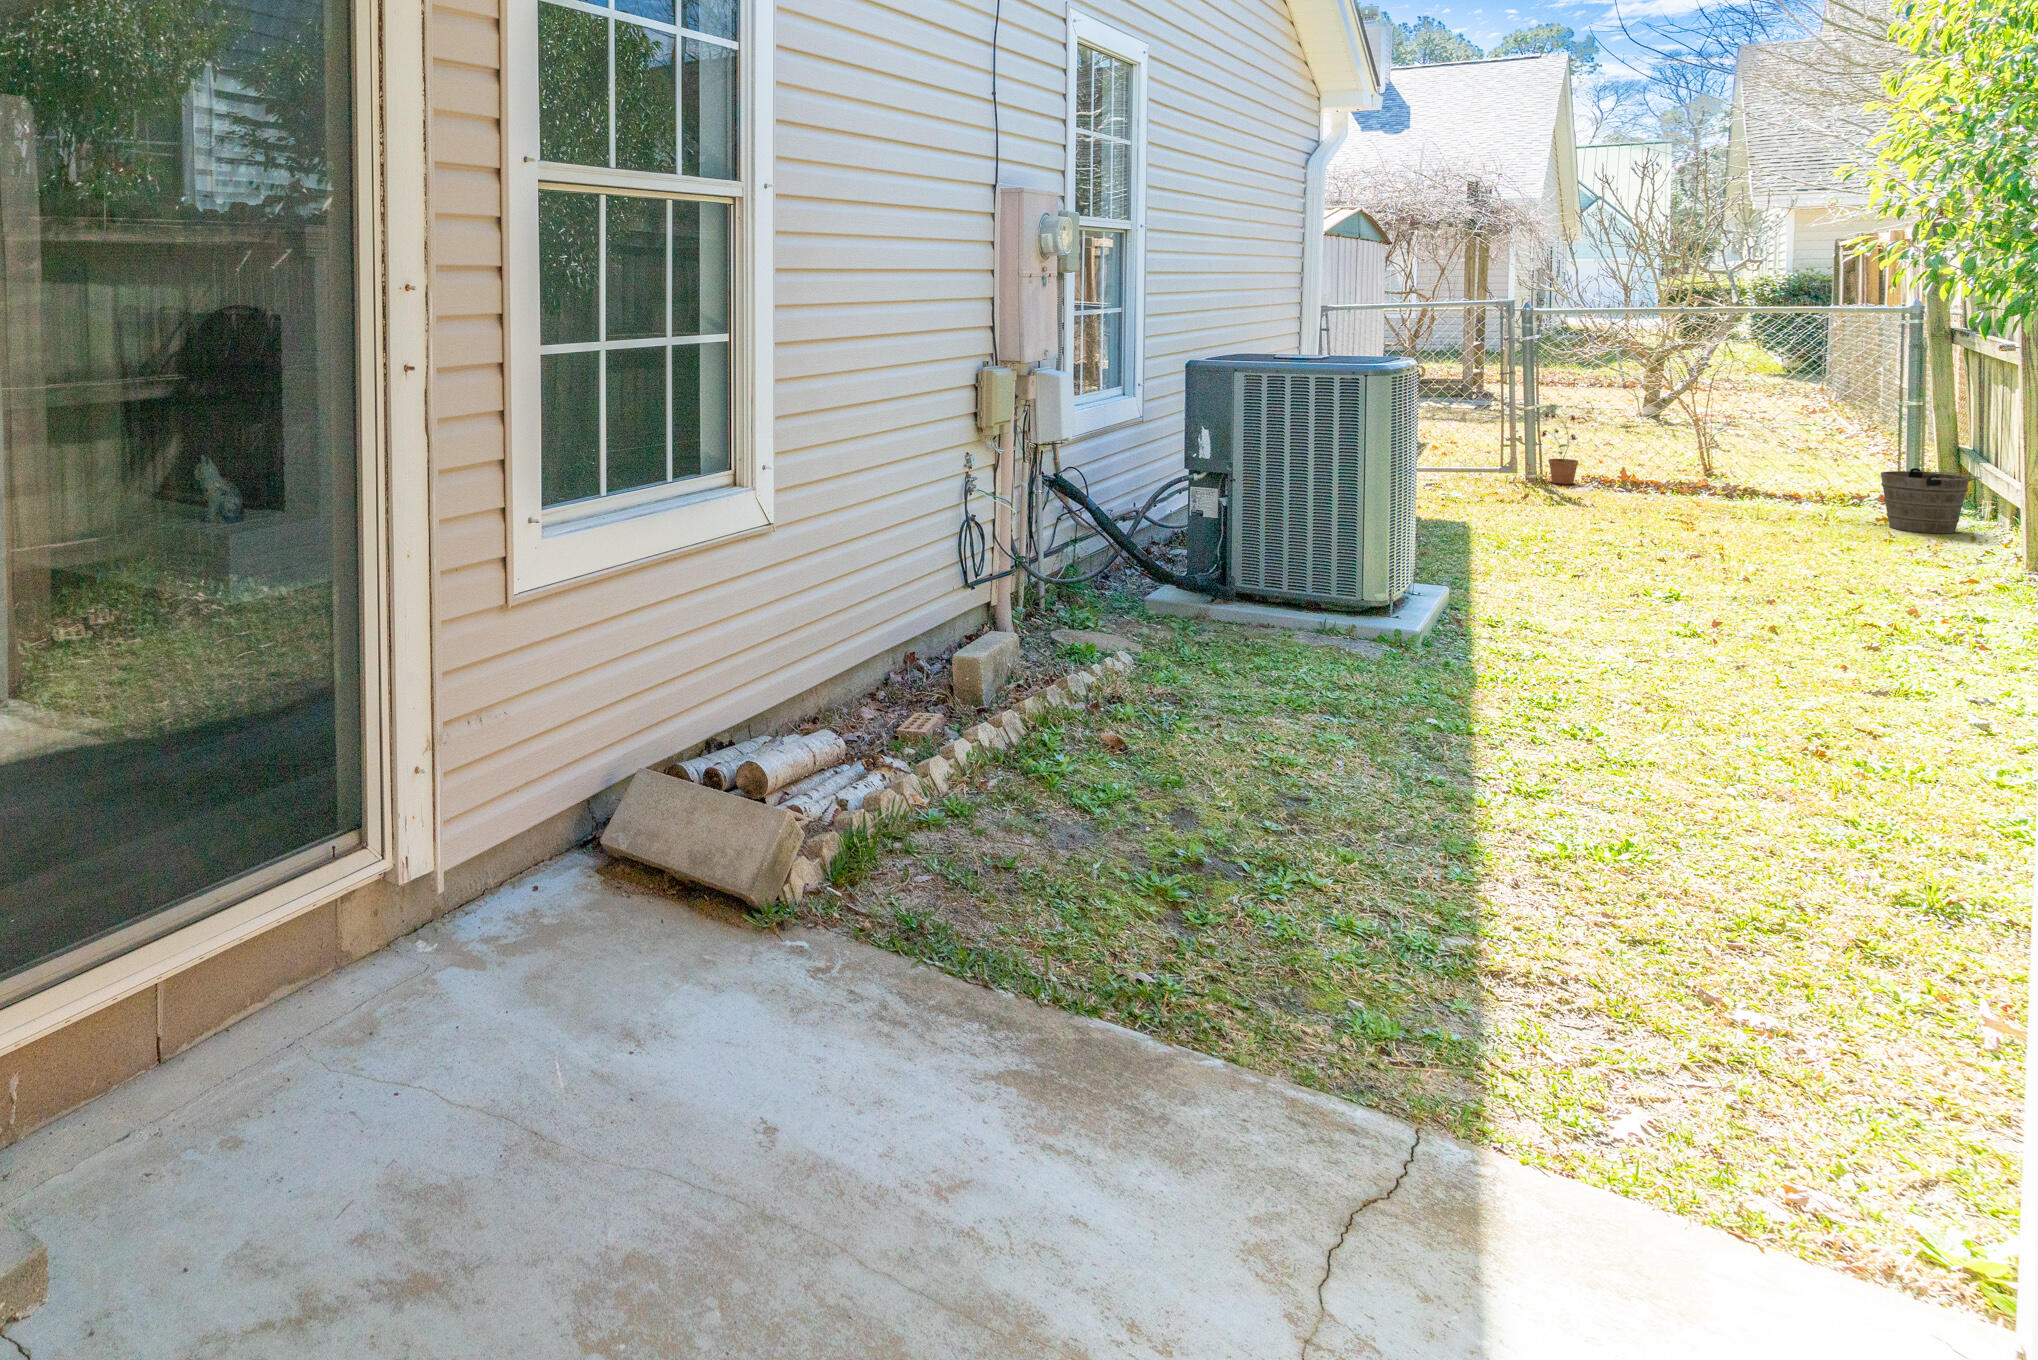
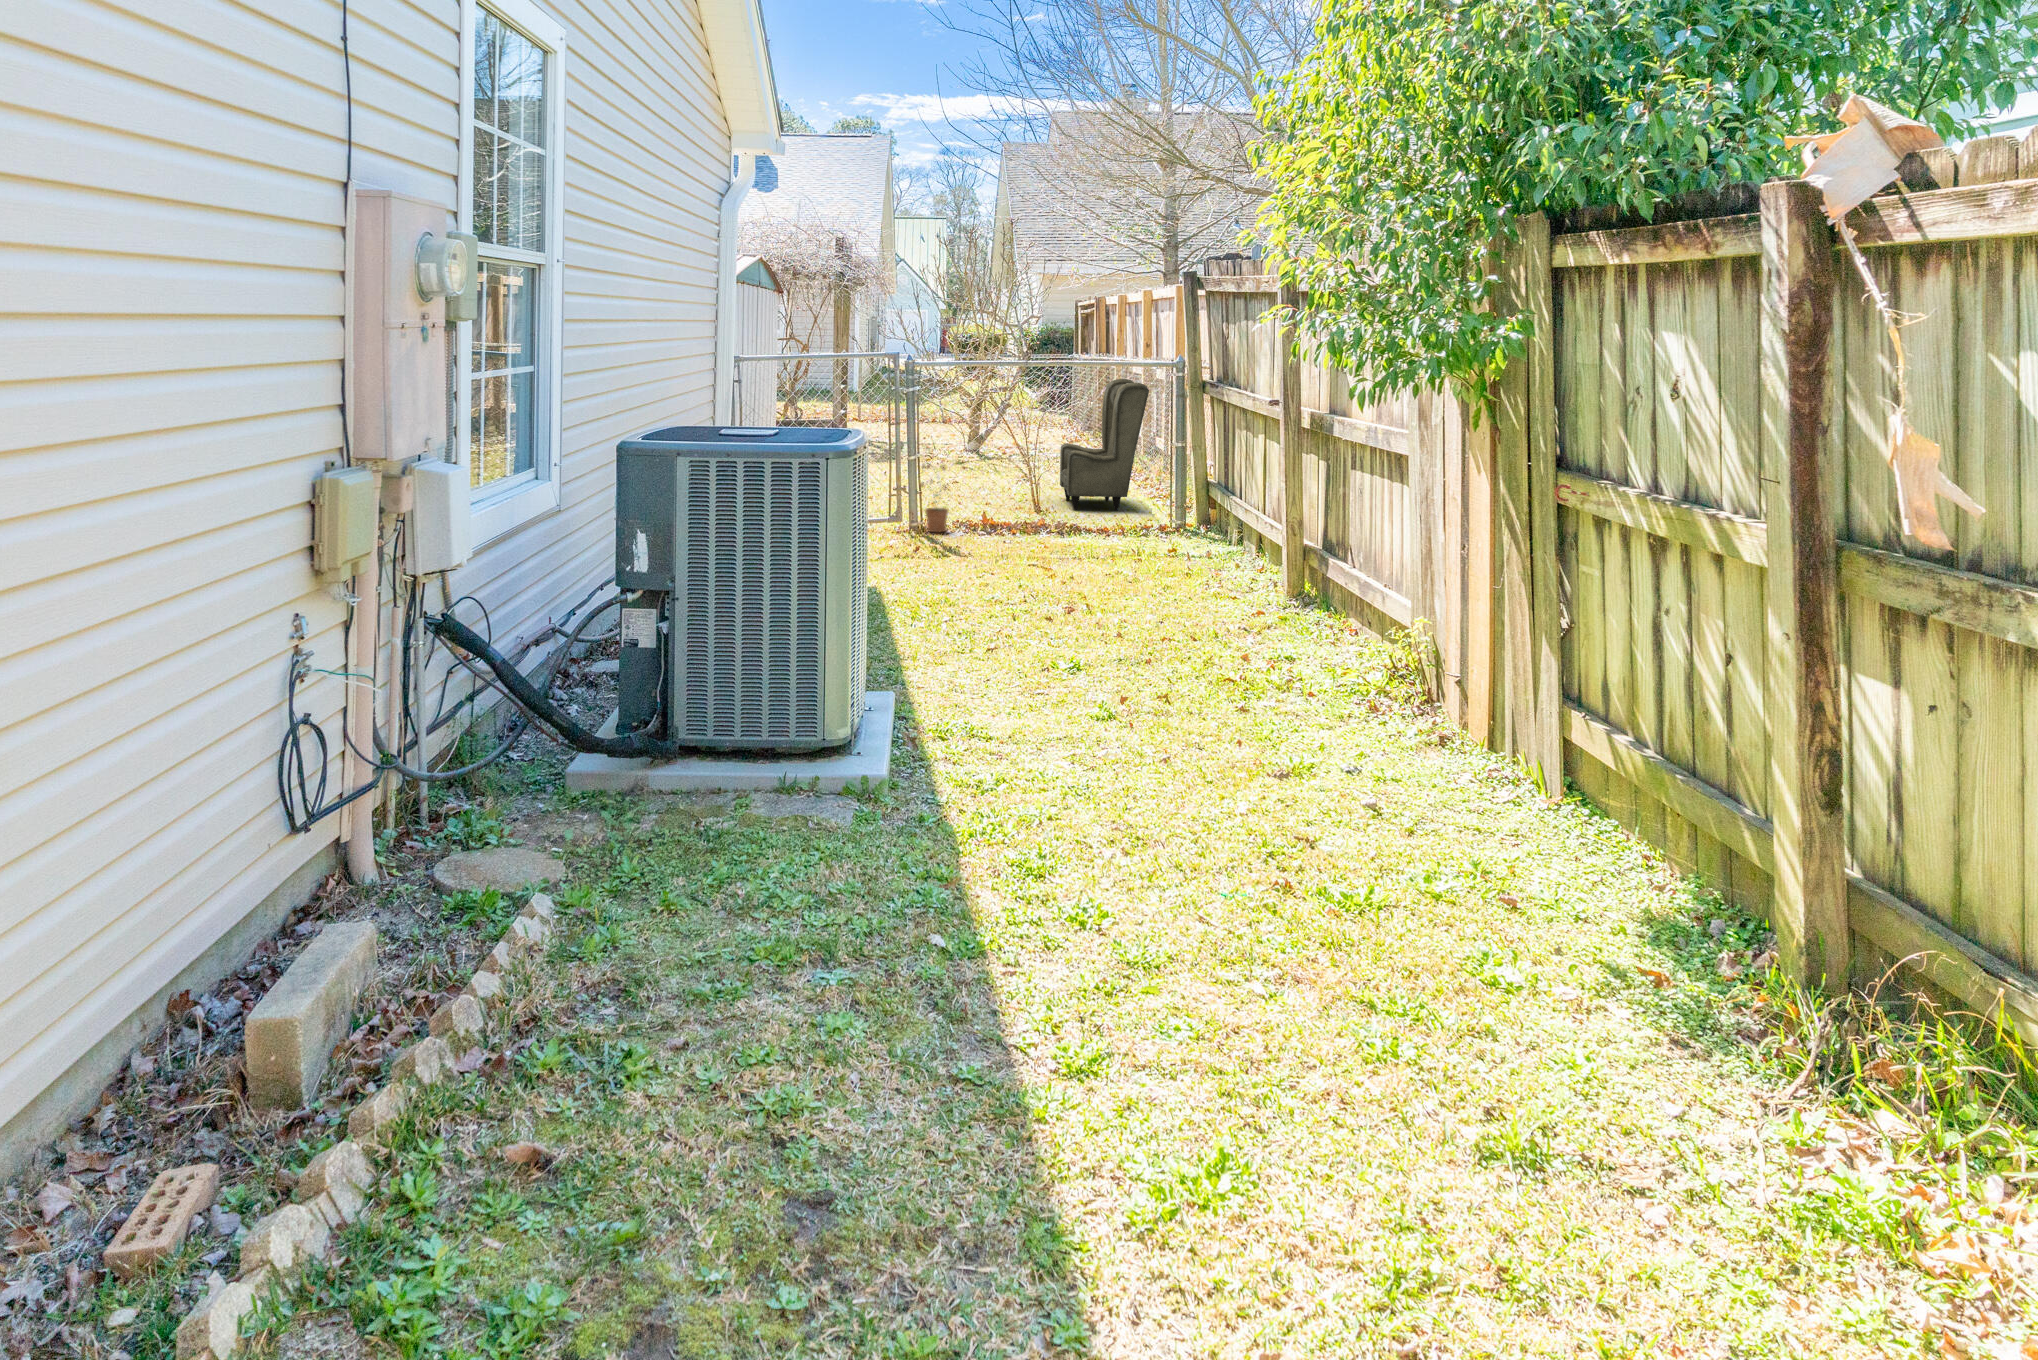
armchair: none [1754,327,1885,479] -> present [1060,379,1149,511]
bucket: present [1881,468,1980,533] -> none [1172,506,1235,563]

